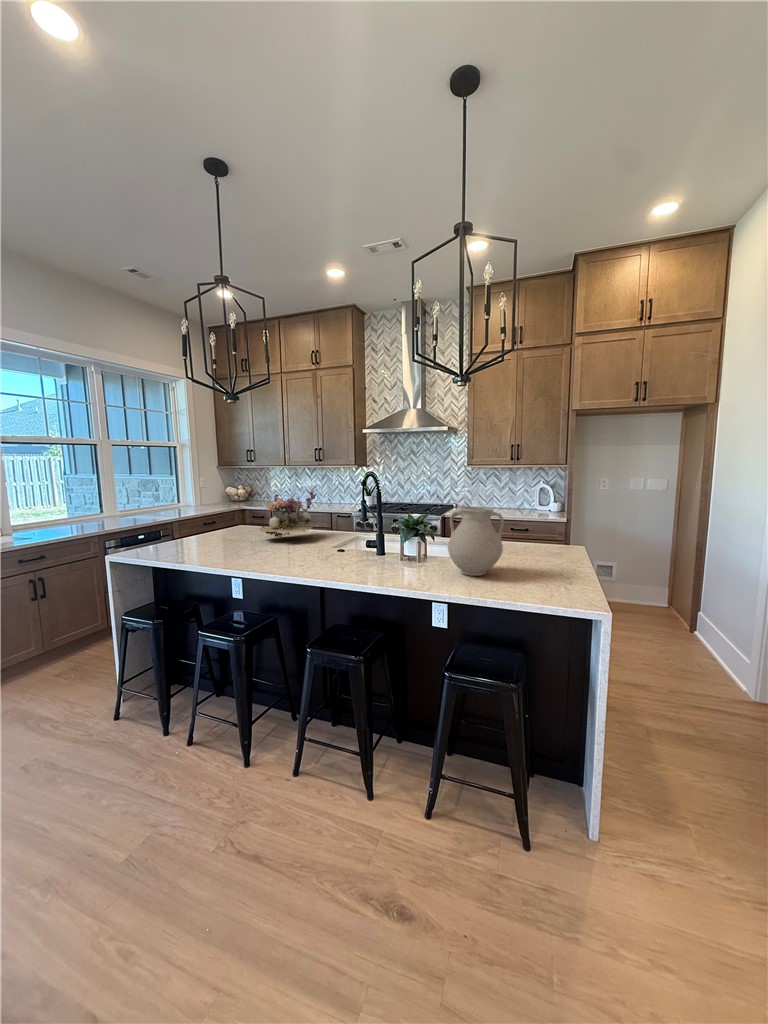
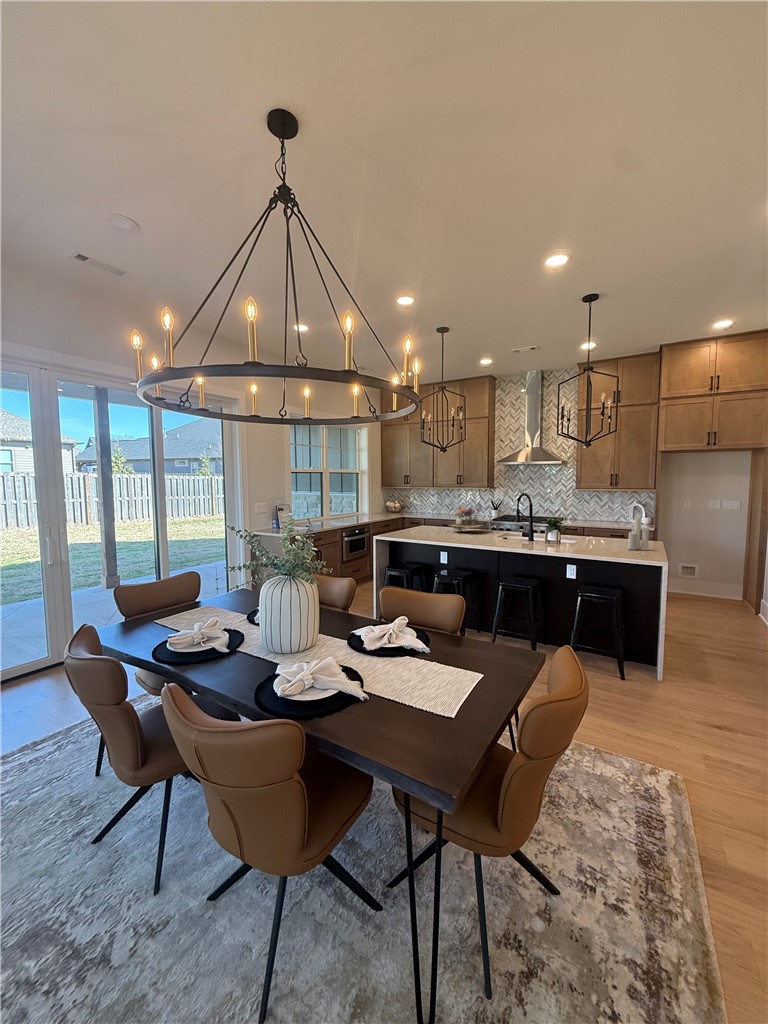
candle: none [532,502,568,575] -> present [627,516,649,550]
vase: present [448,507,504,576] -> none [577,512,611,549]

